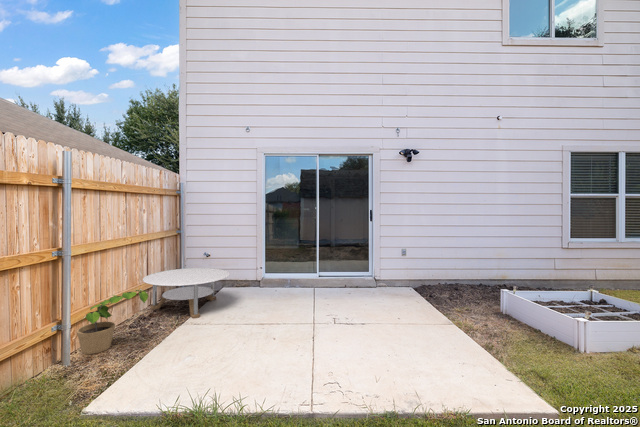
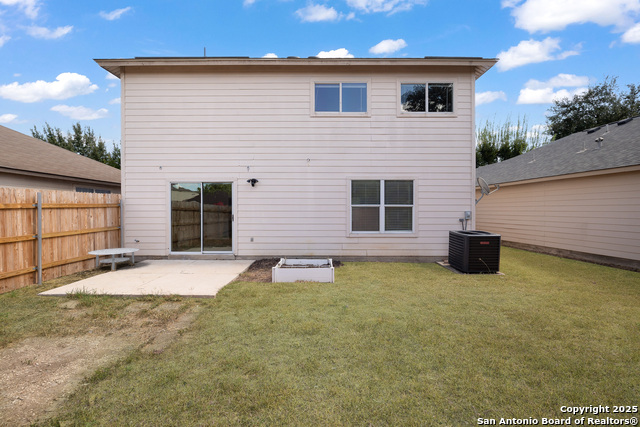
potted plant: present [77,290,148,354] -> none [45,254,79,281]

